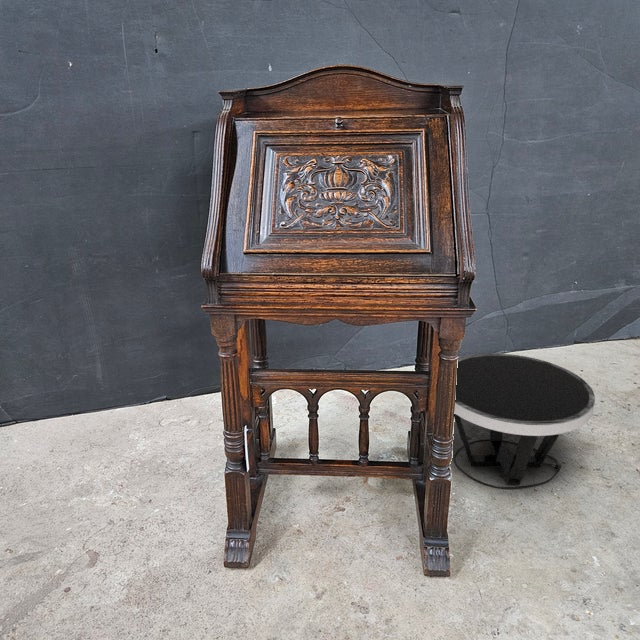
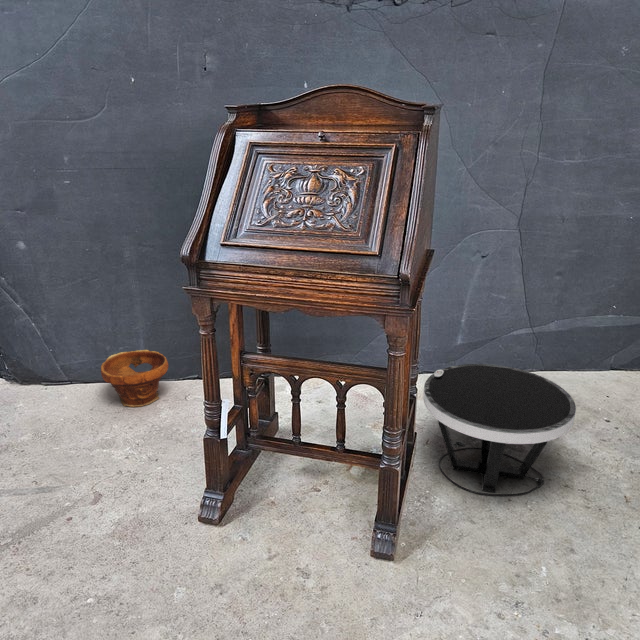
planter: none [58,374,138,442] -> present [101,350,168,407]

